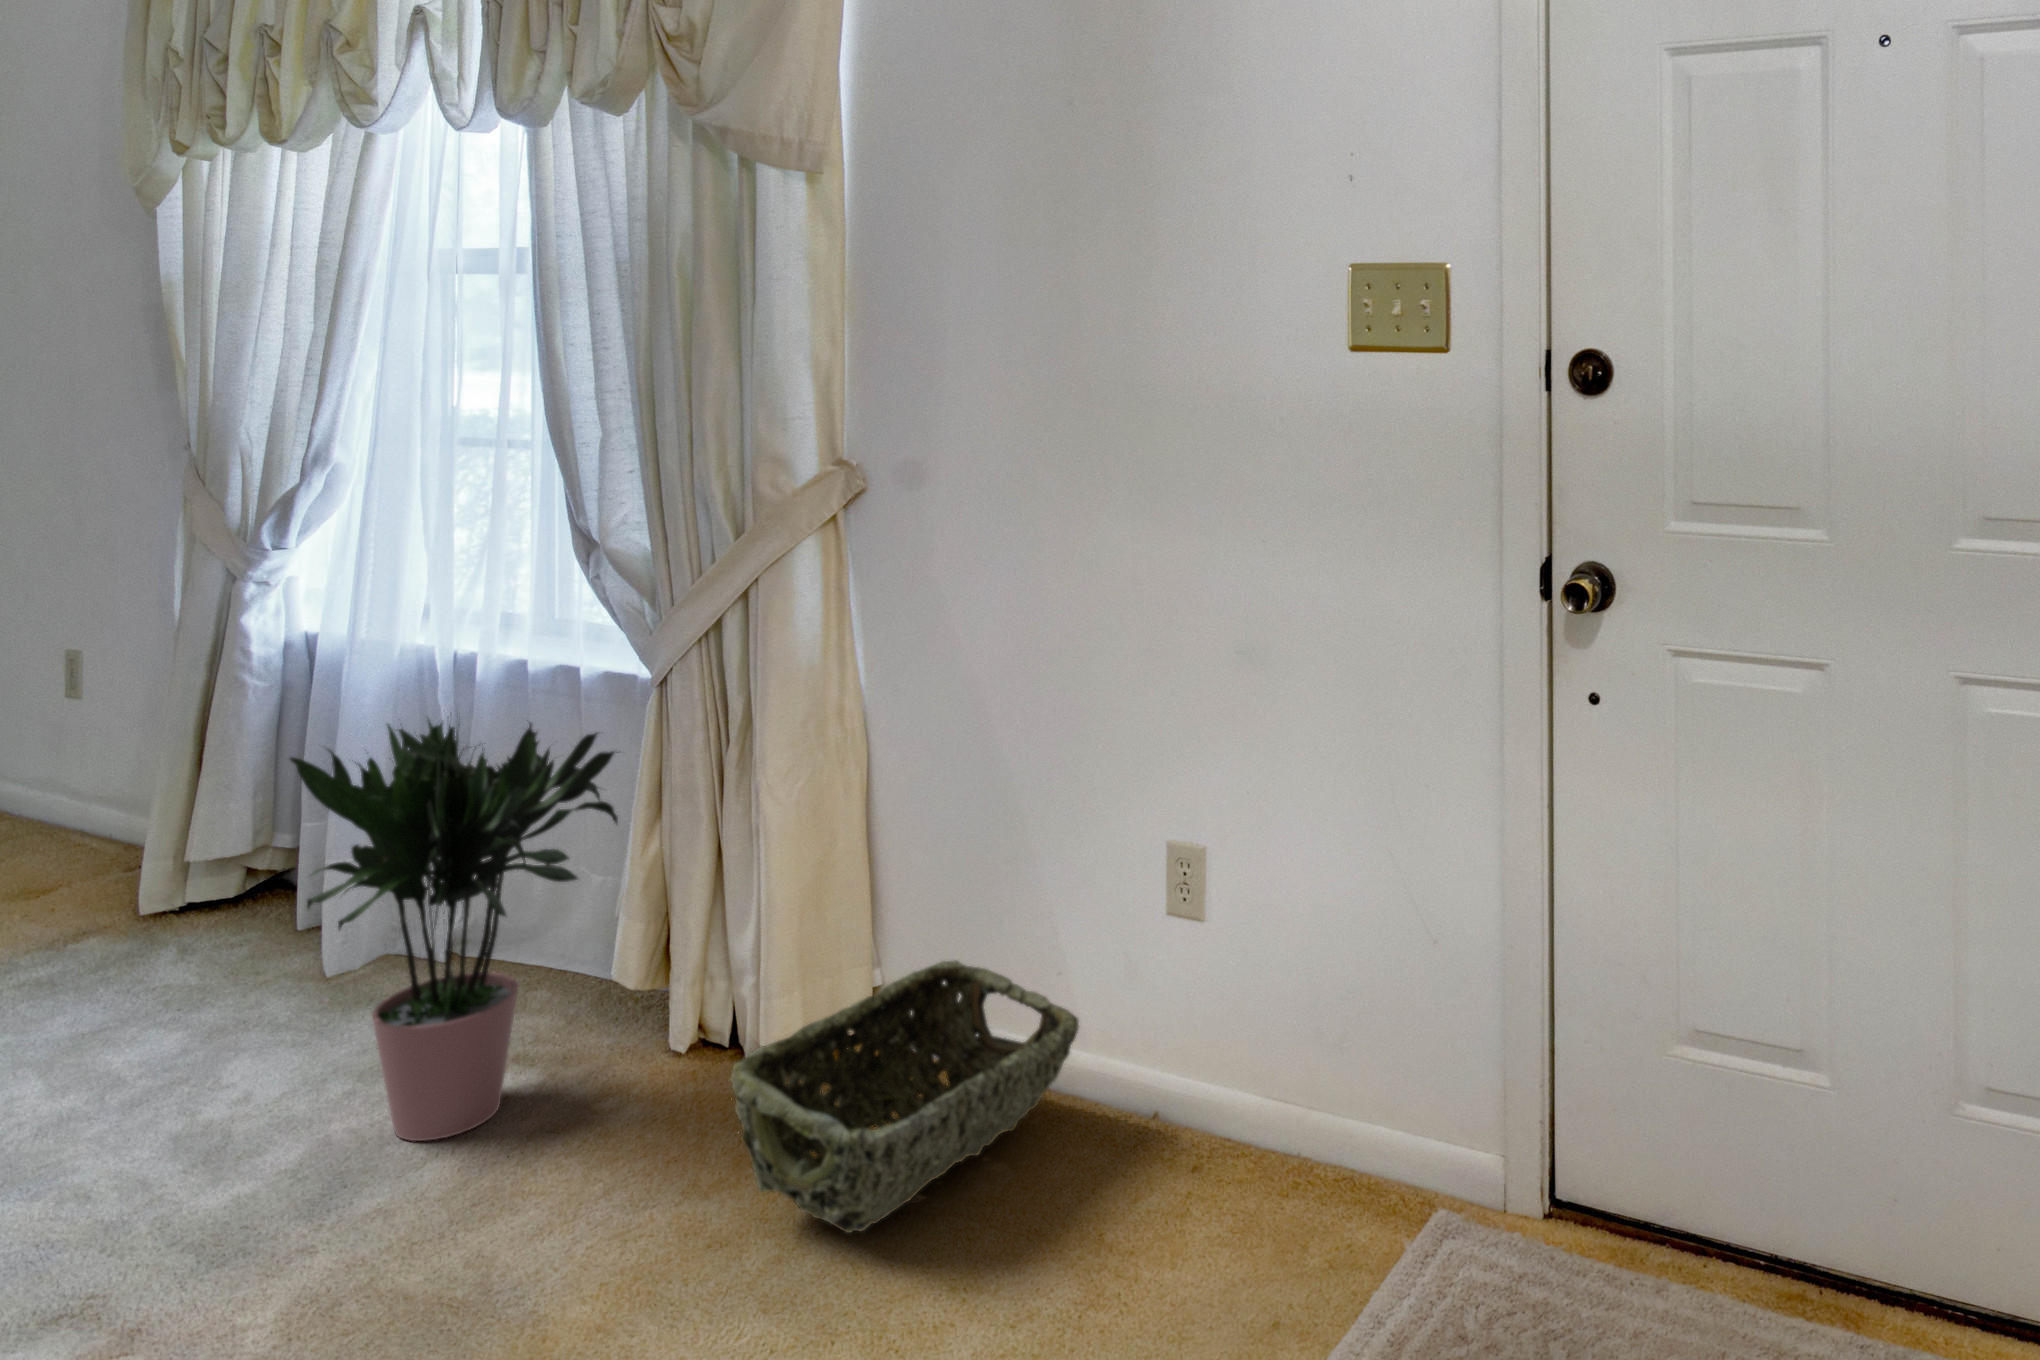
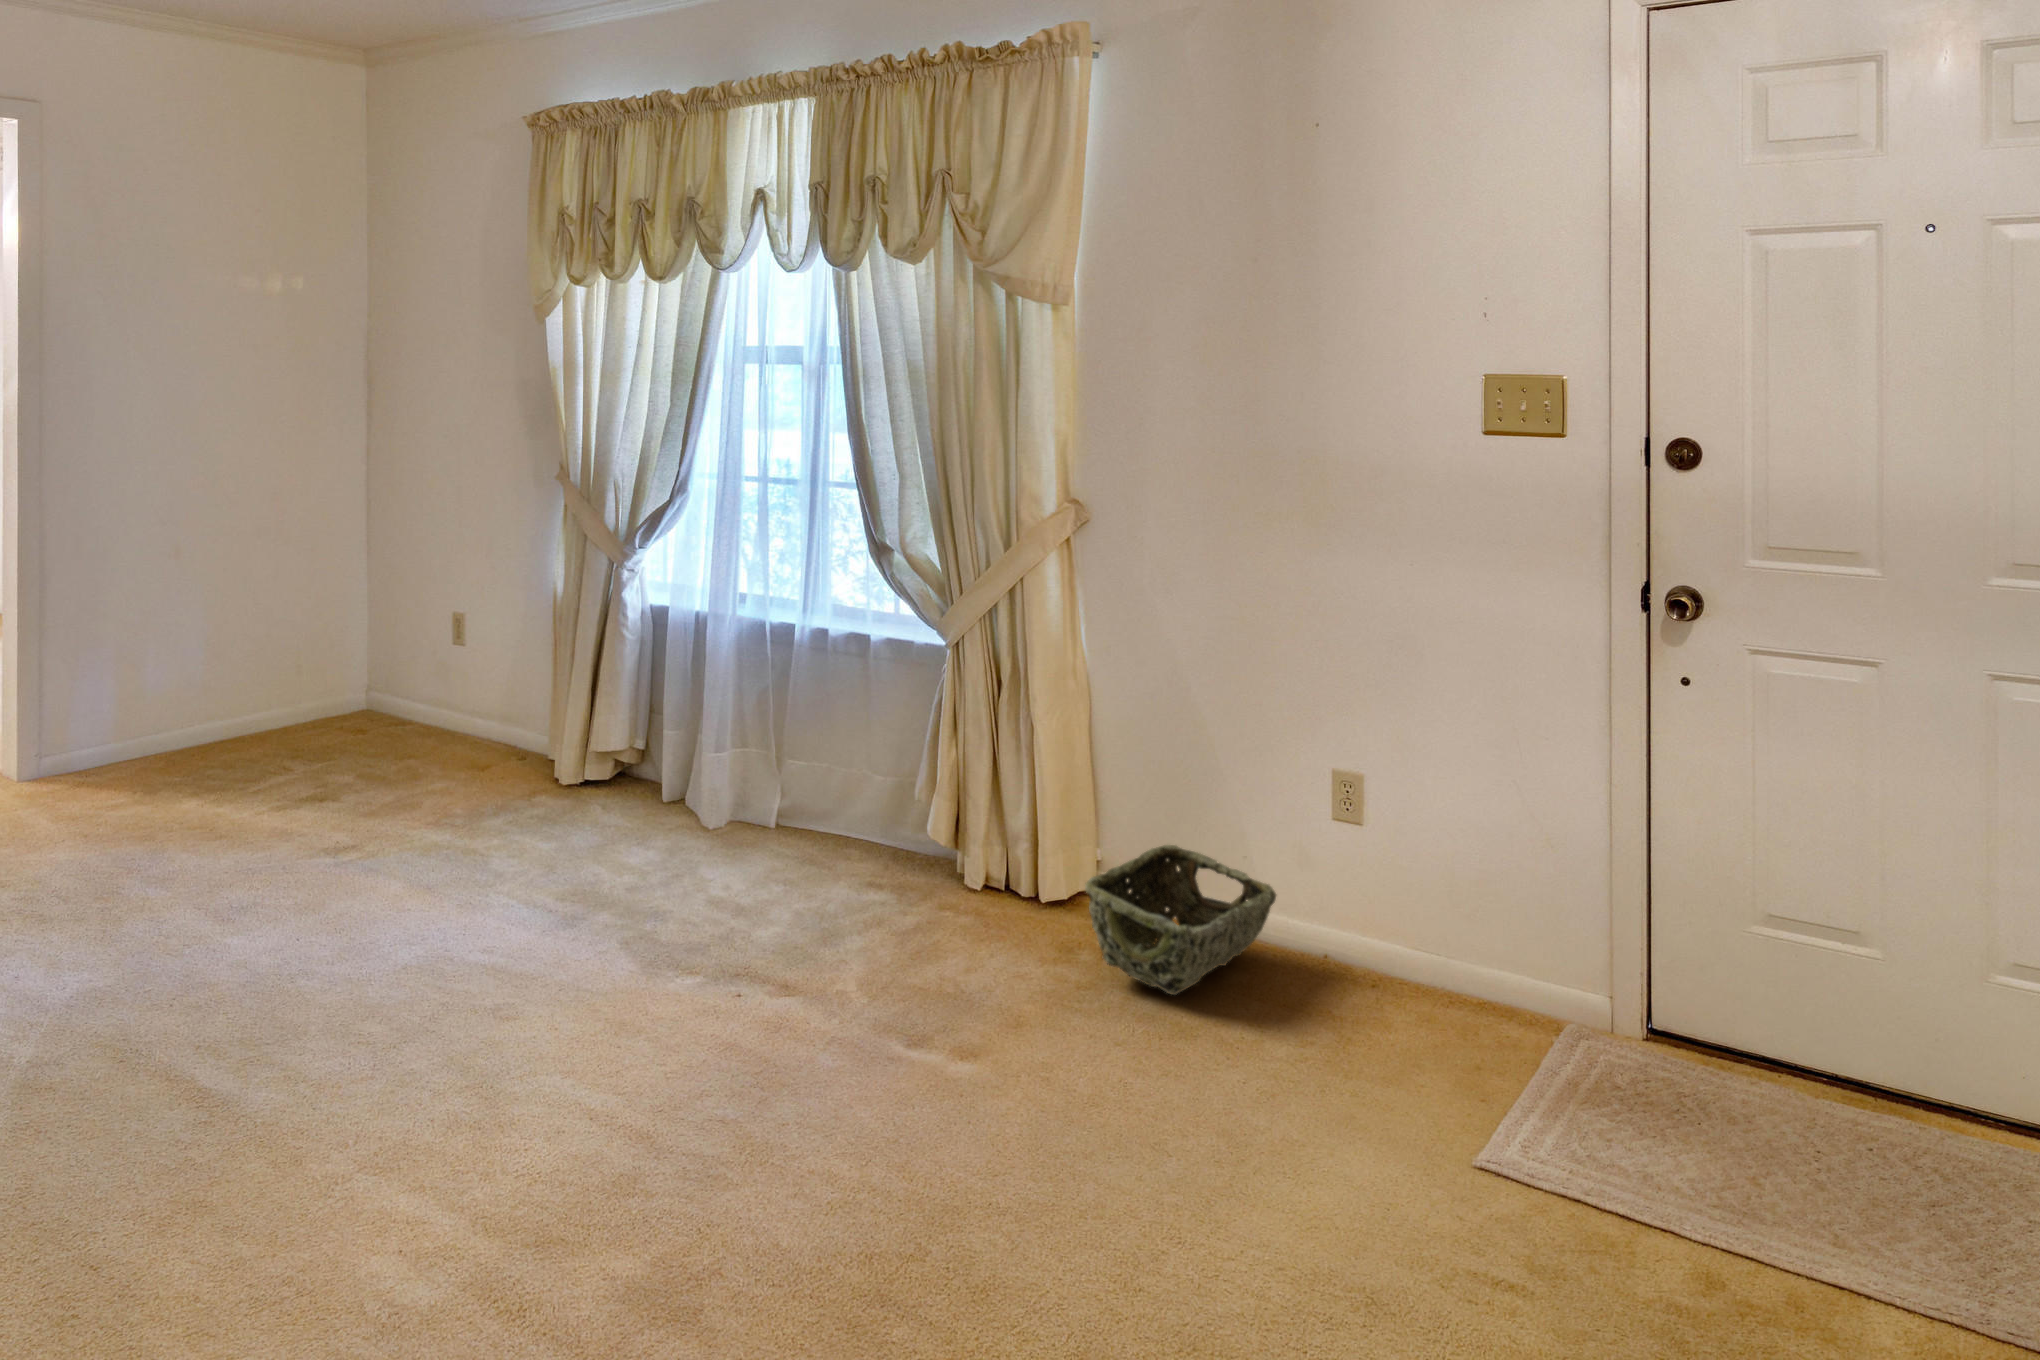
potted plant: present [290,719,618,1141] -> none [784,643,961,923]

